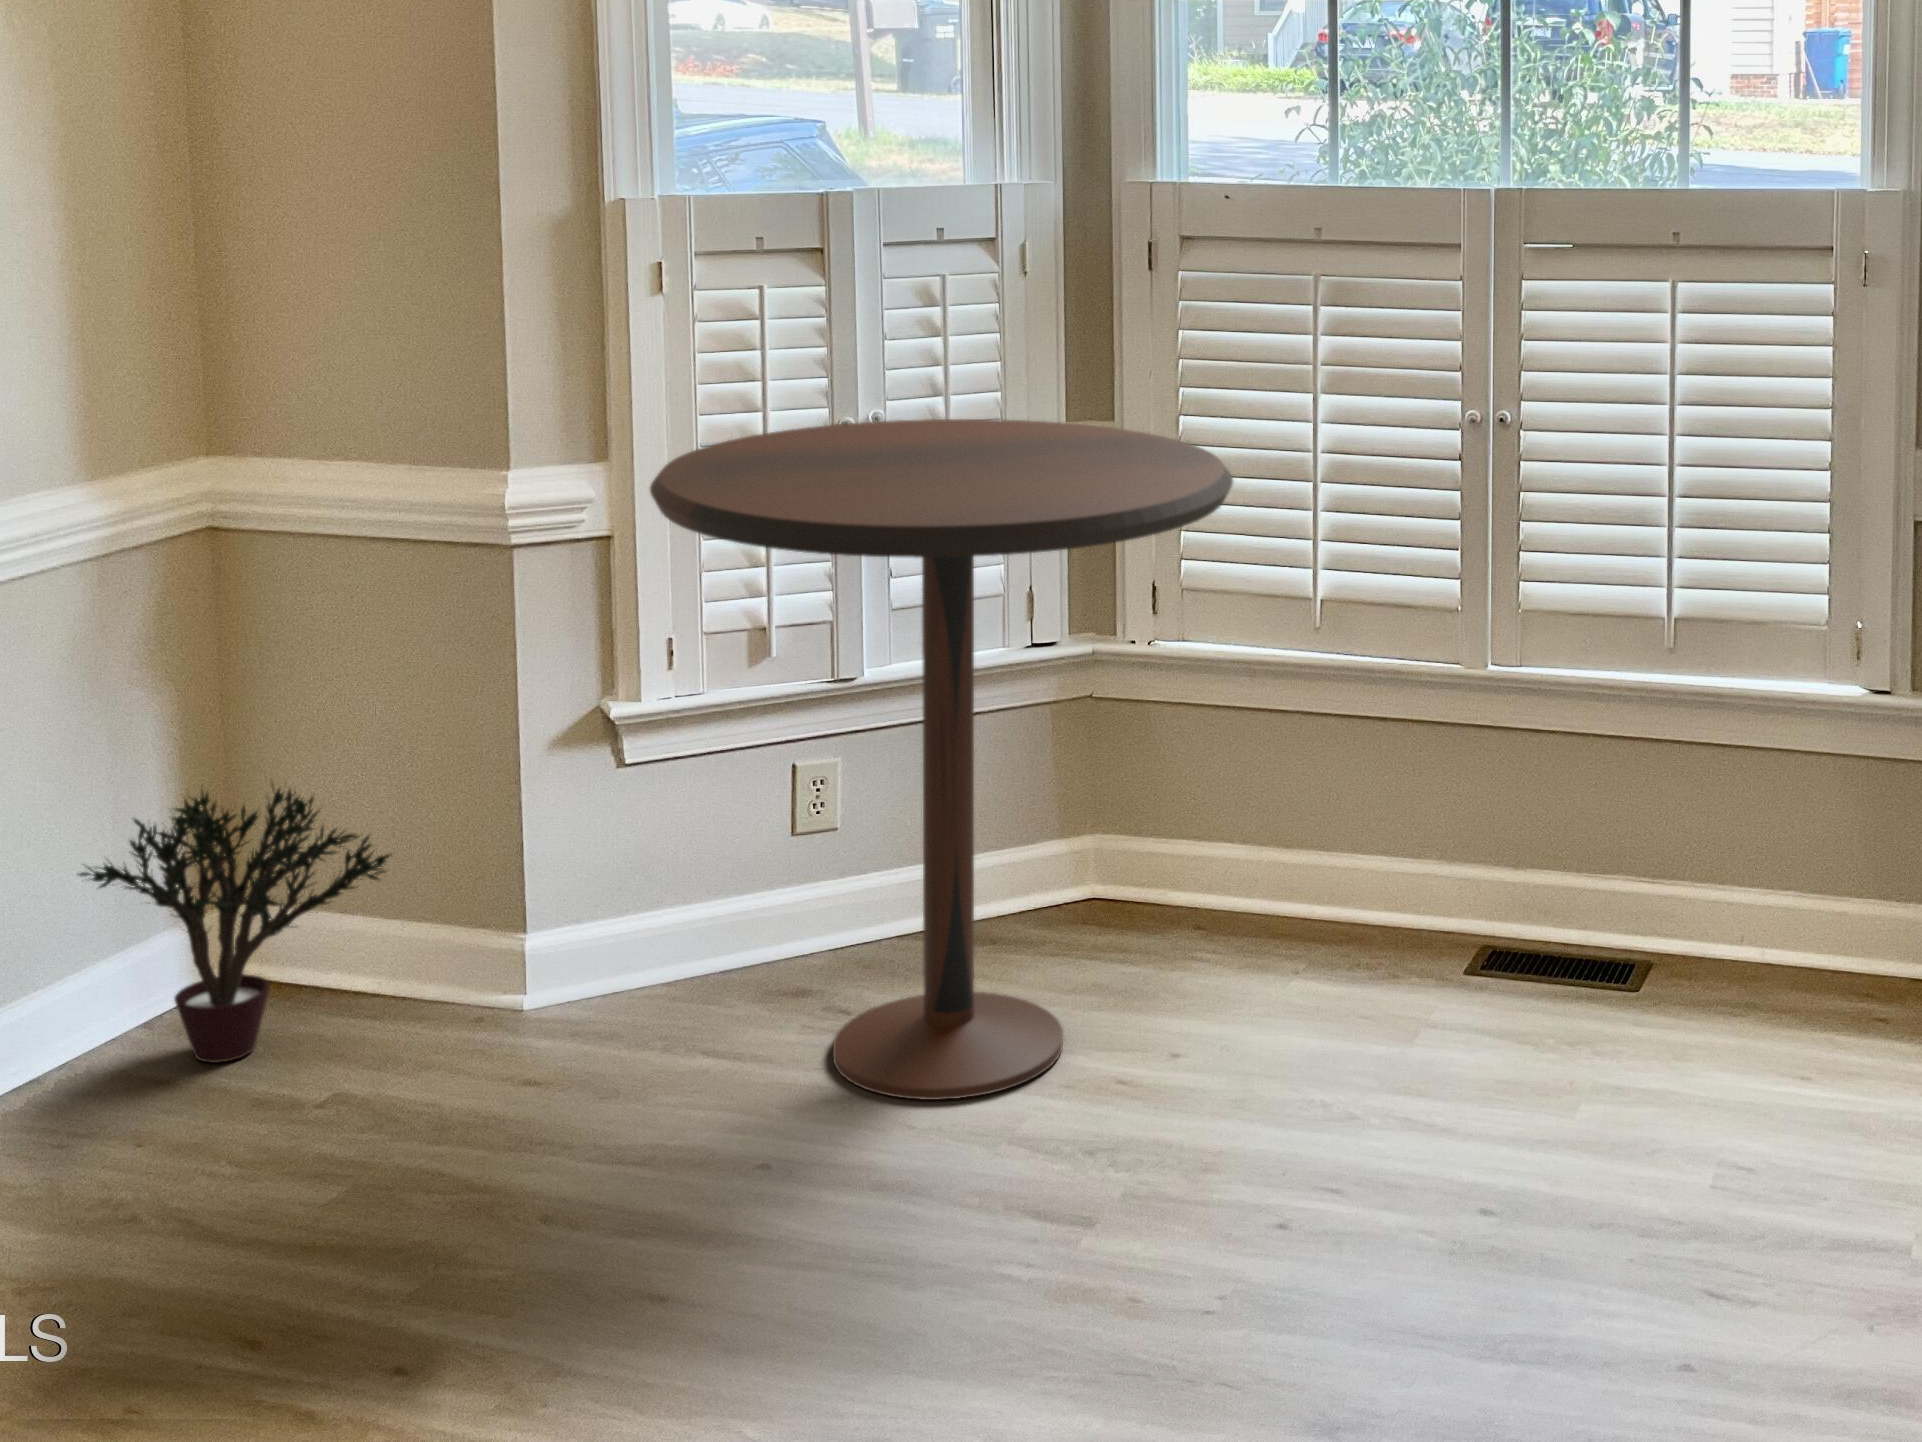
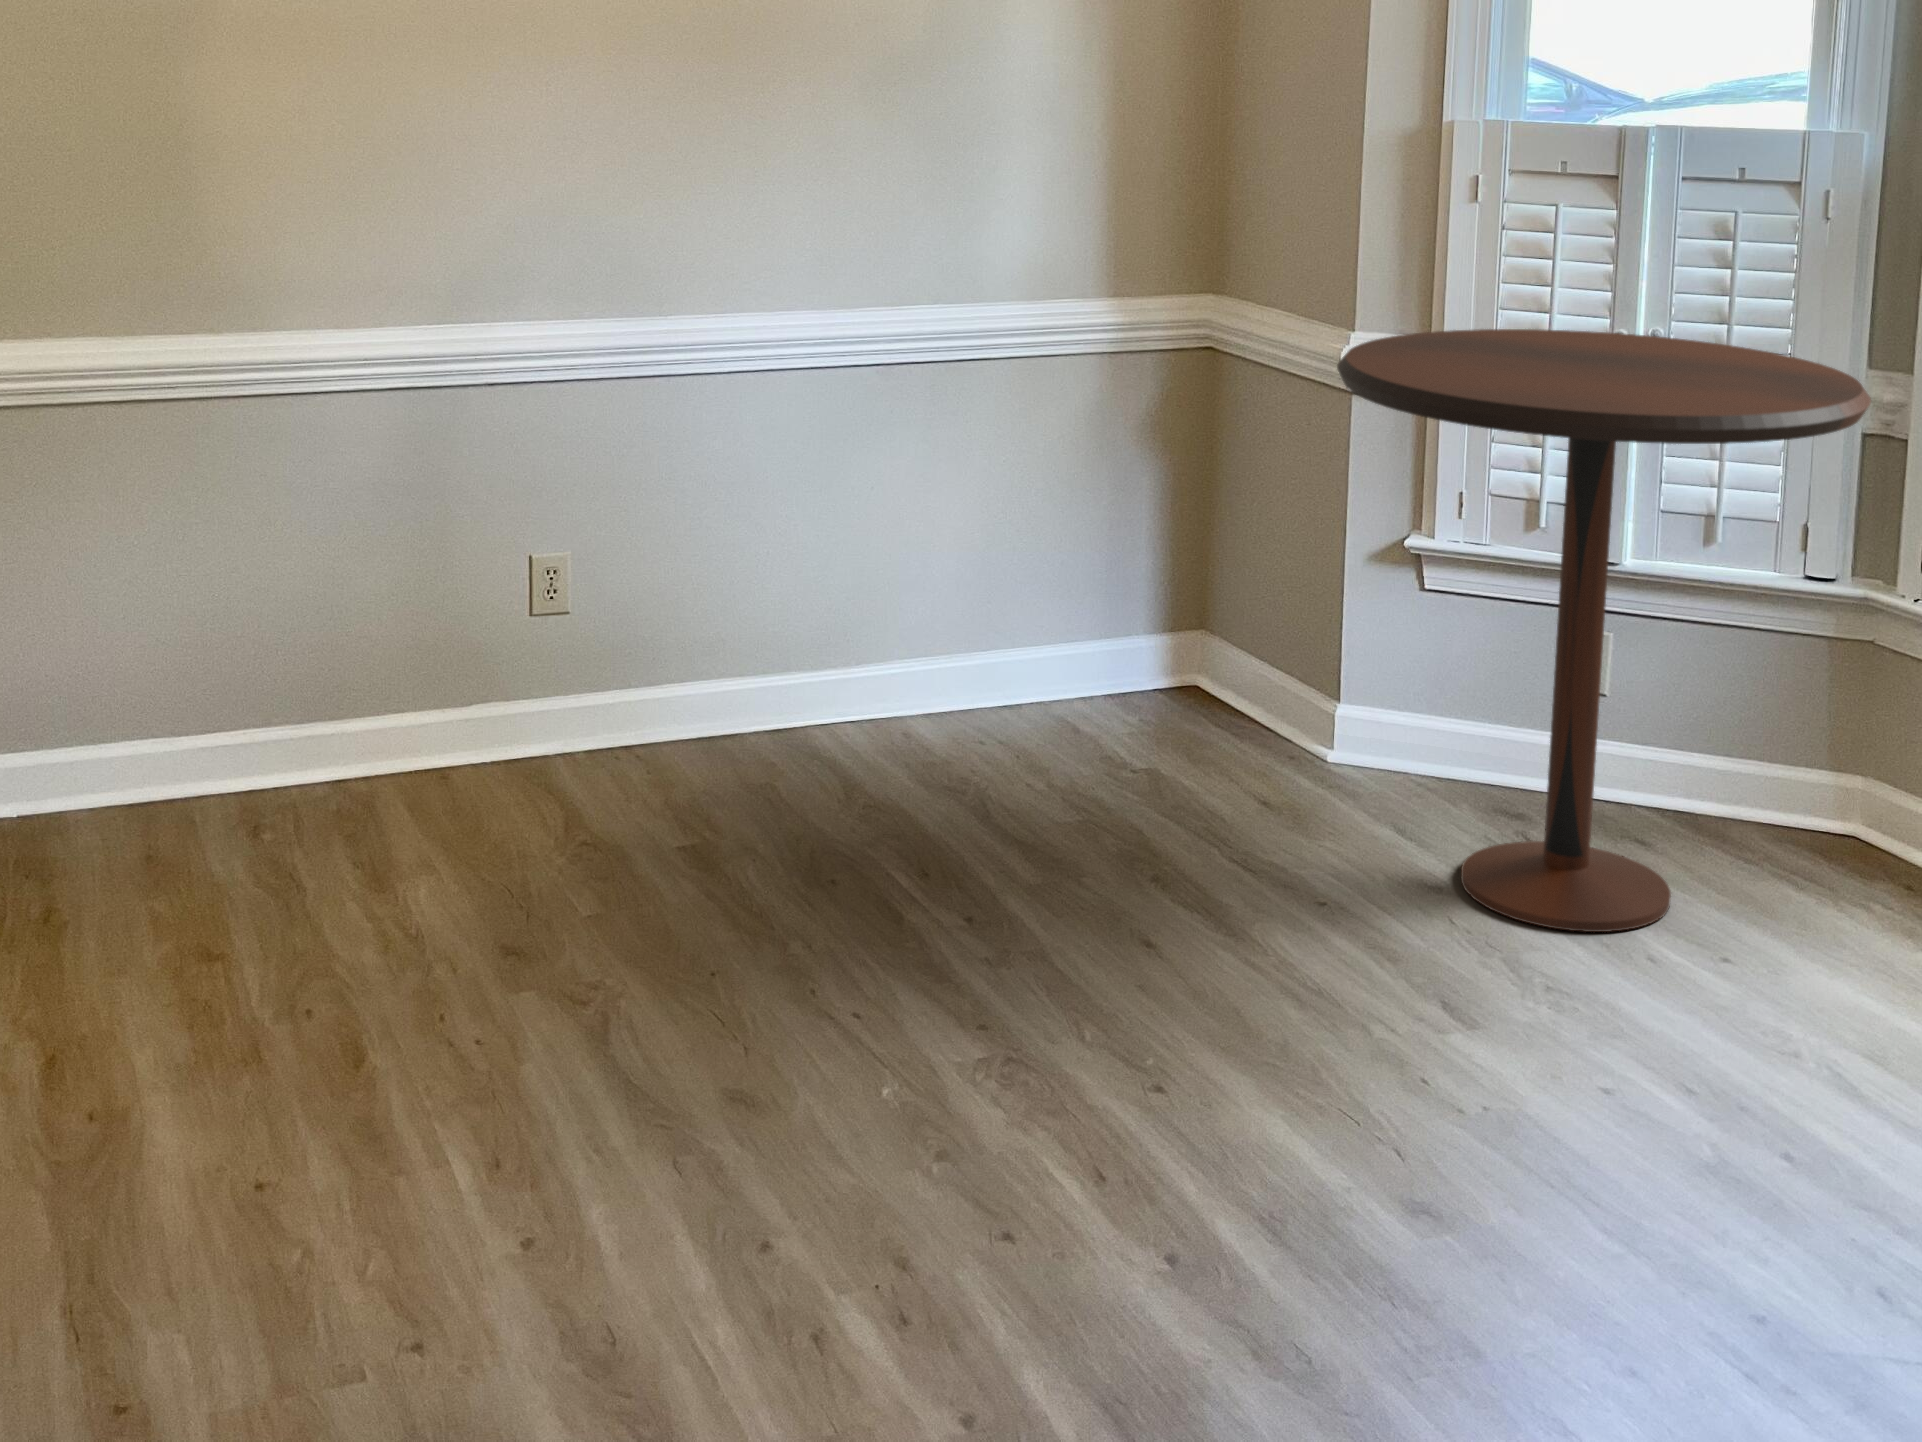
potted plant: present [77,785,390,1063] -> none [1045,529,1239,726]

